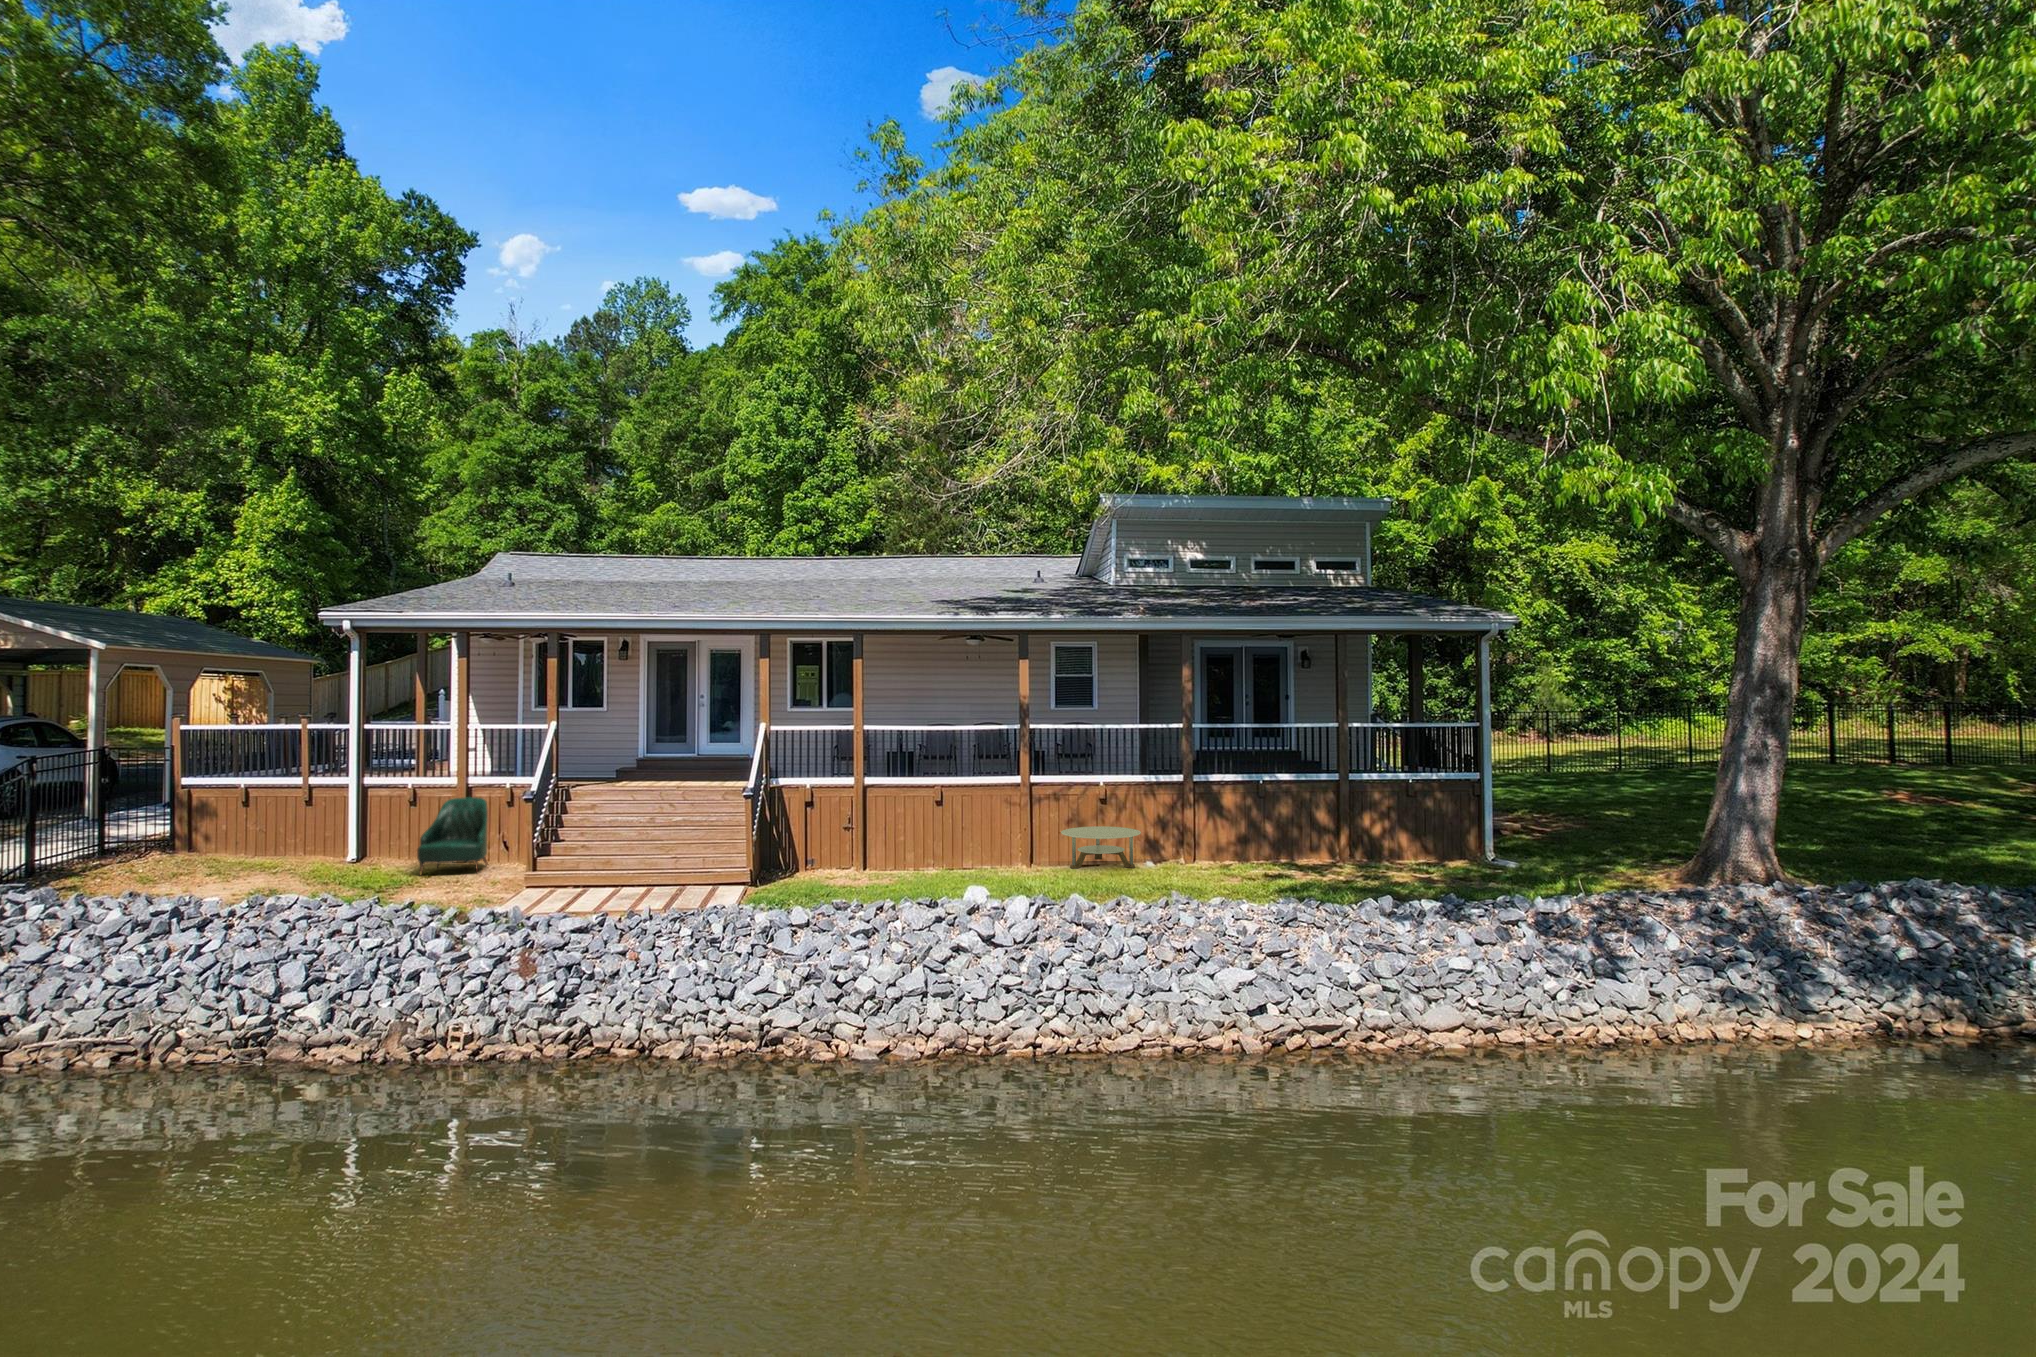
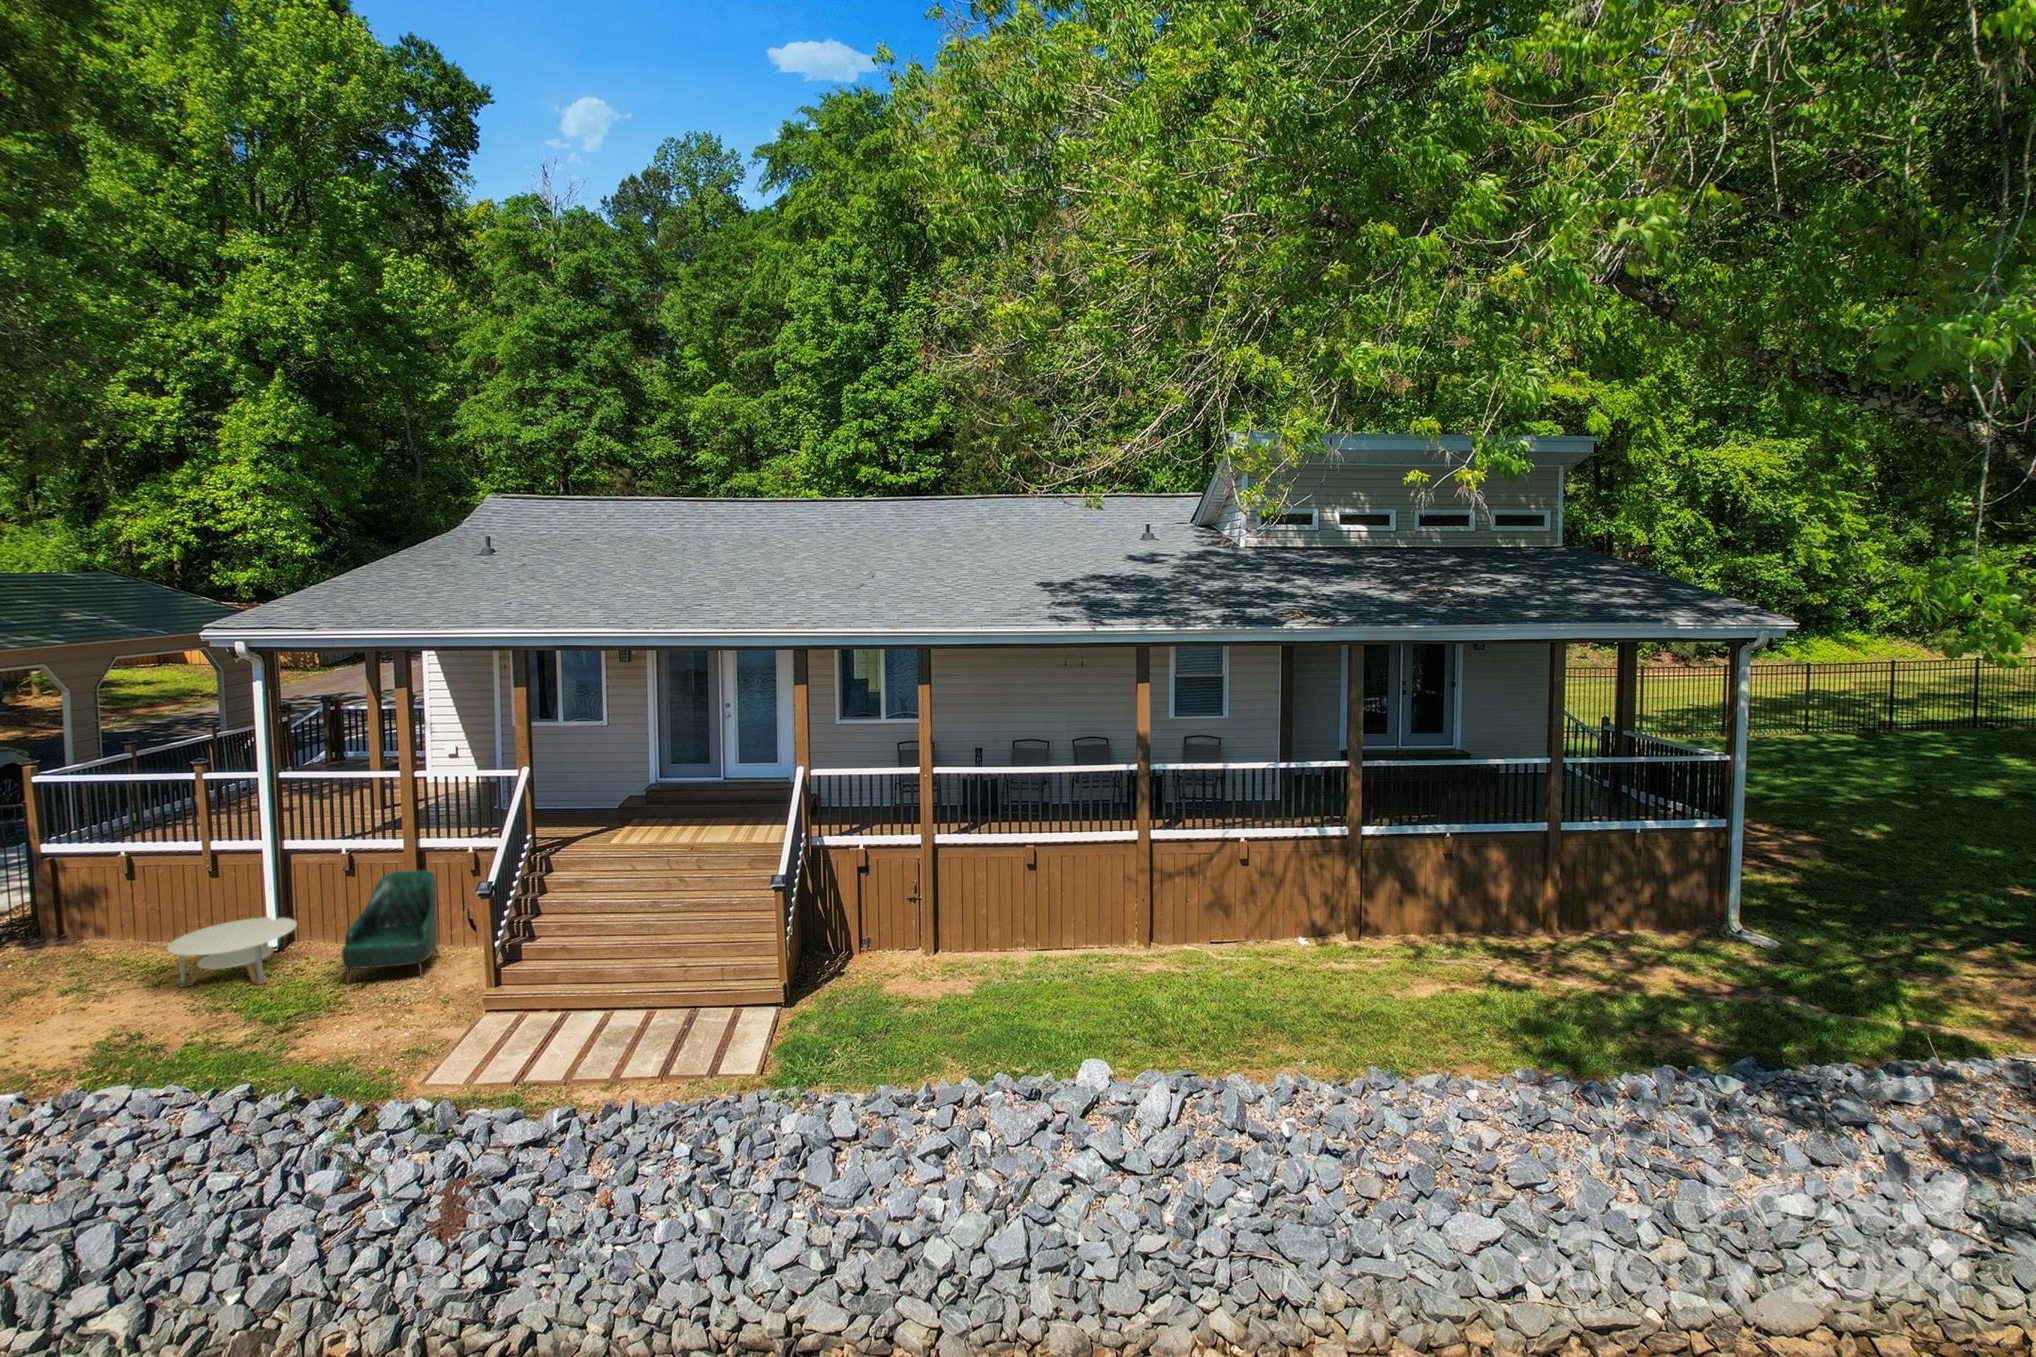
round table: present [1061,826,1141,868] -> present [167,917,297,987]

